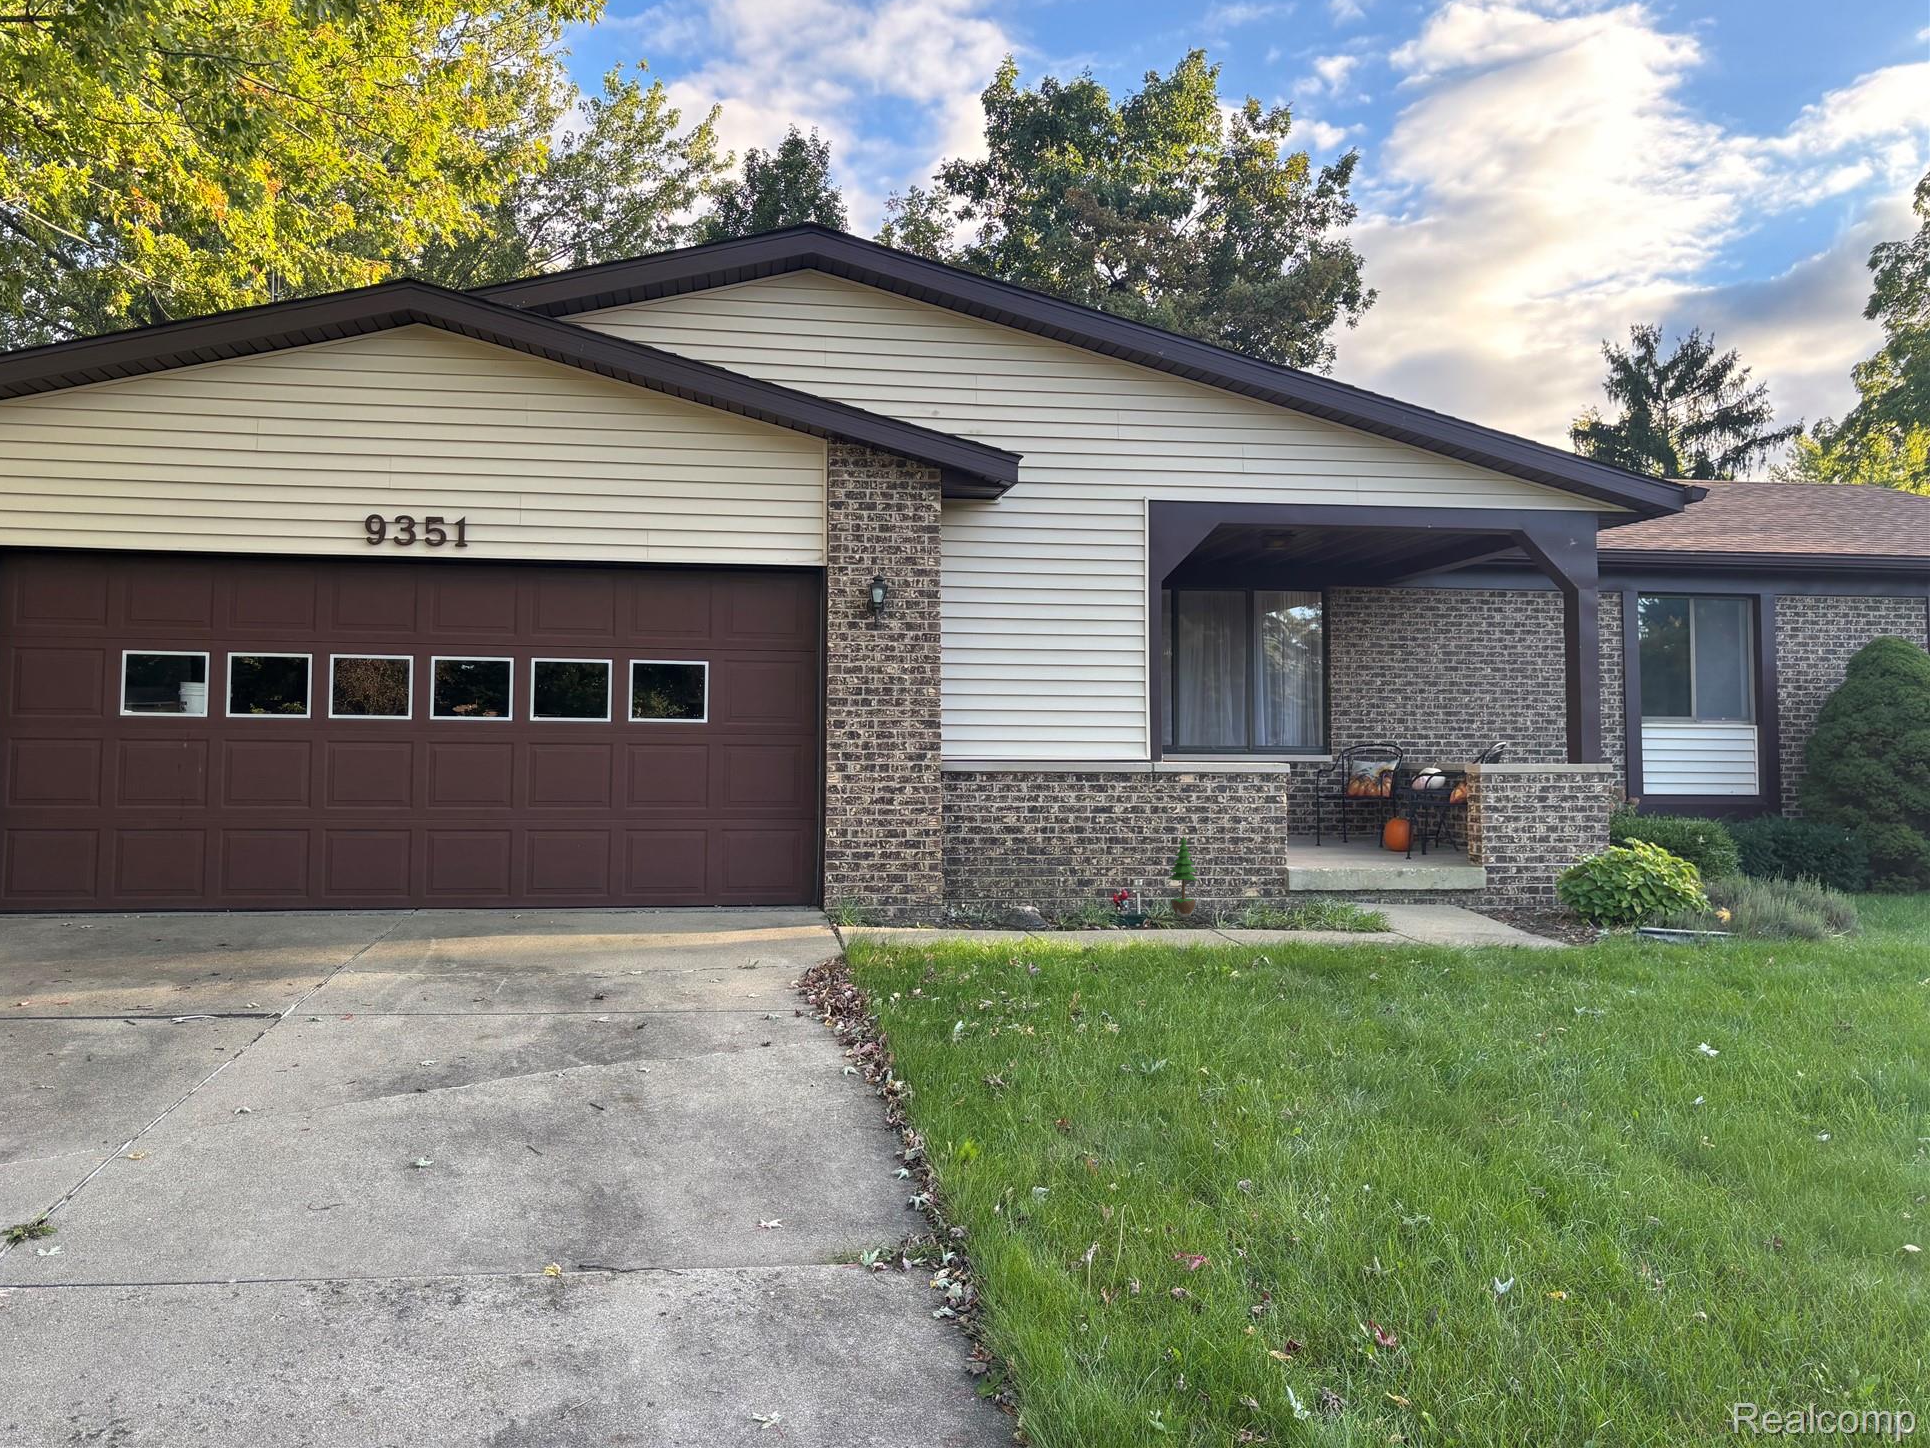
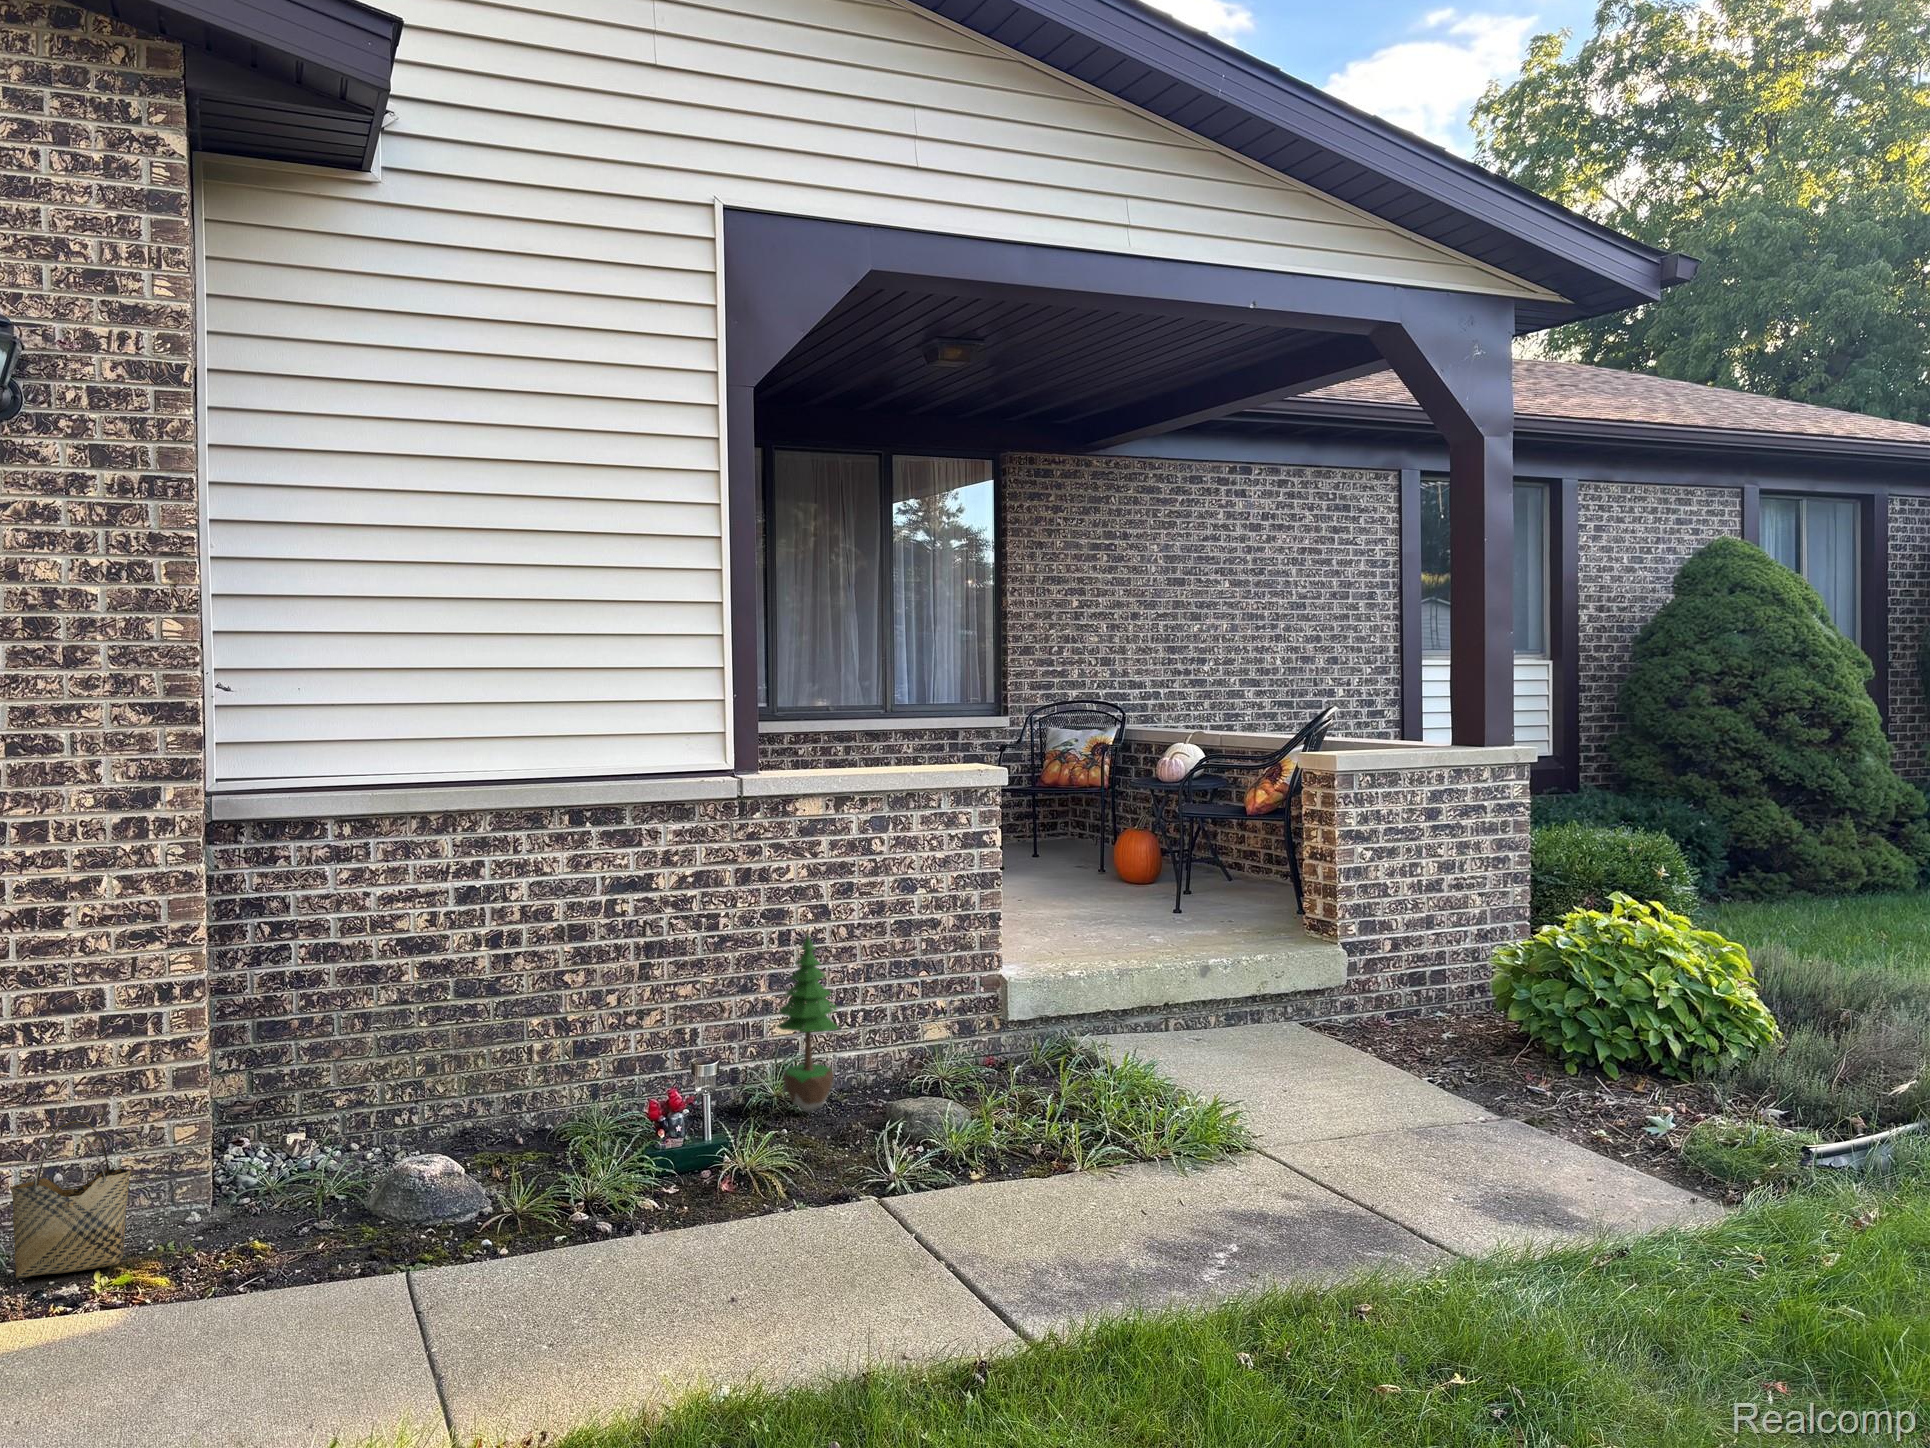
woven basket: none [885,877,922,929] -> present [10,1121,131,1278]

